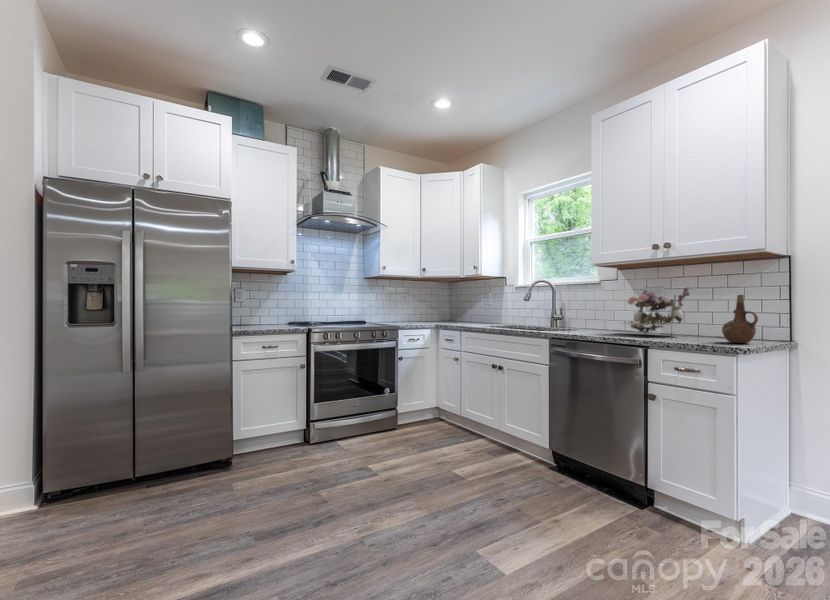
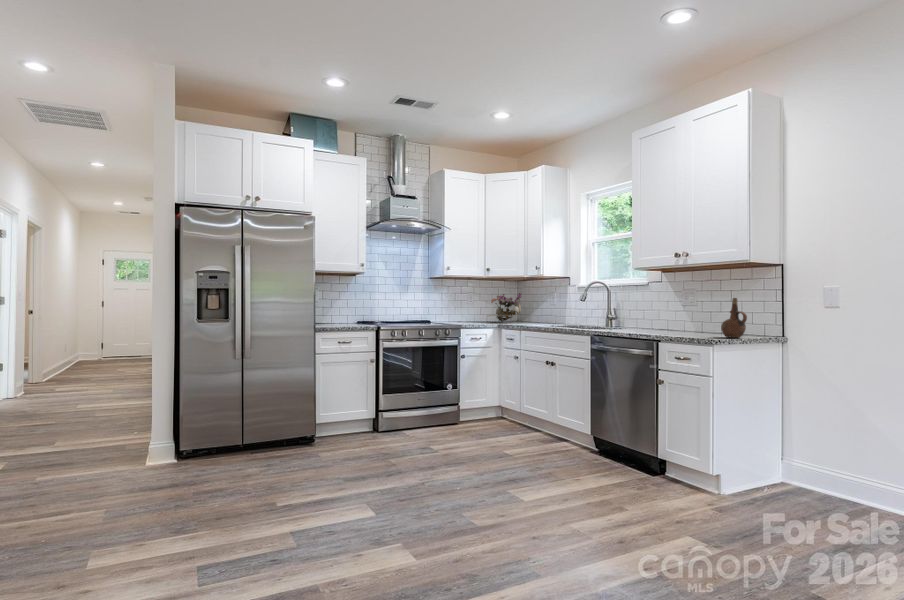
flower arrangement: present [626,287,690,333] -> present [489,292,522,322]

